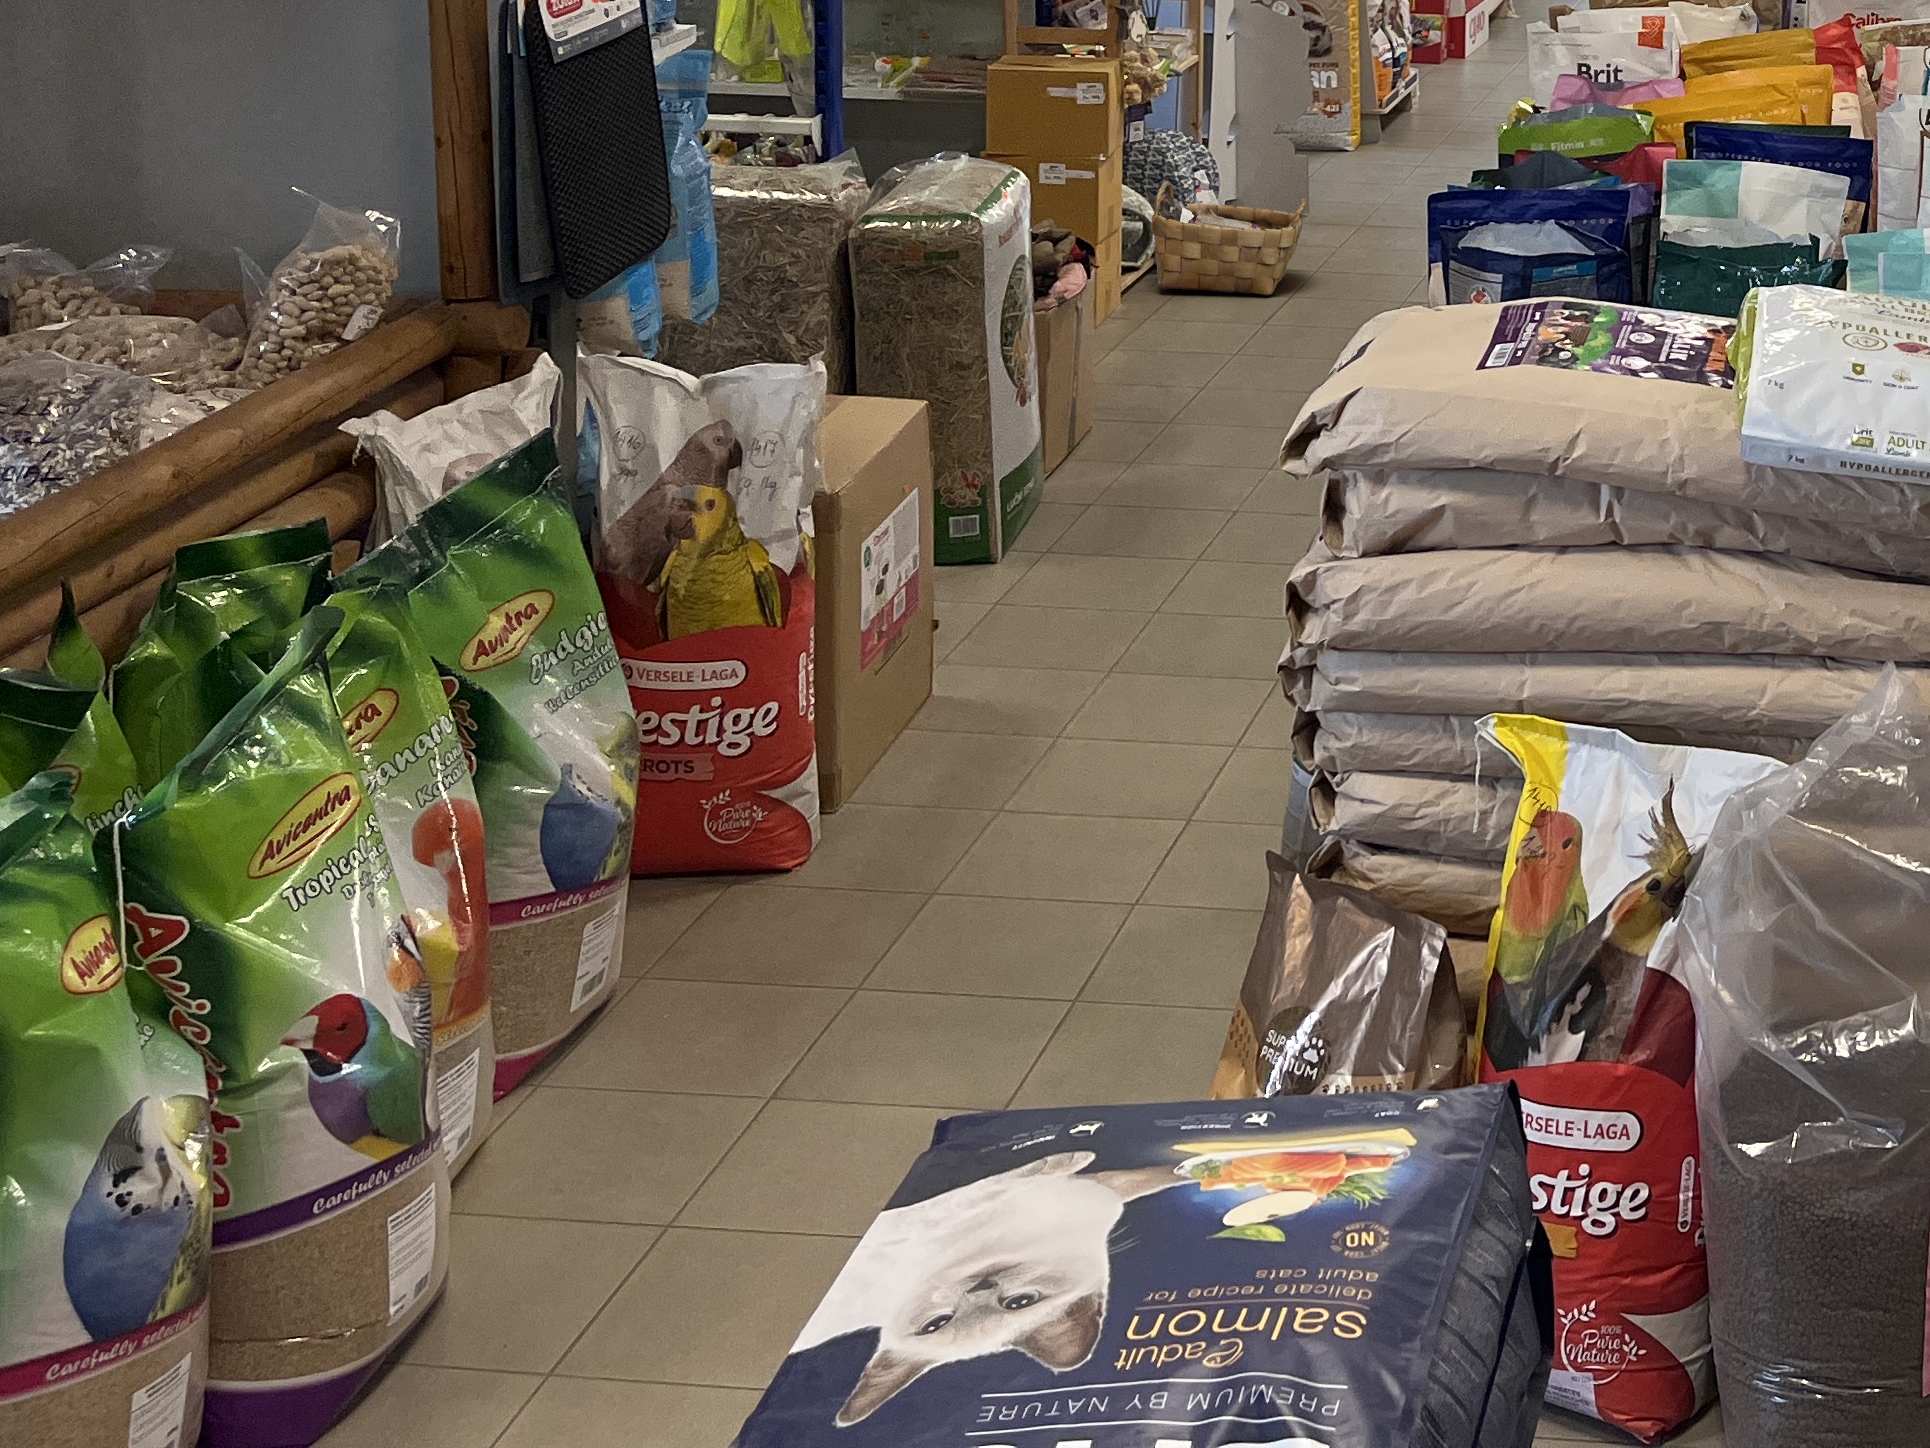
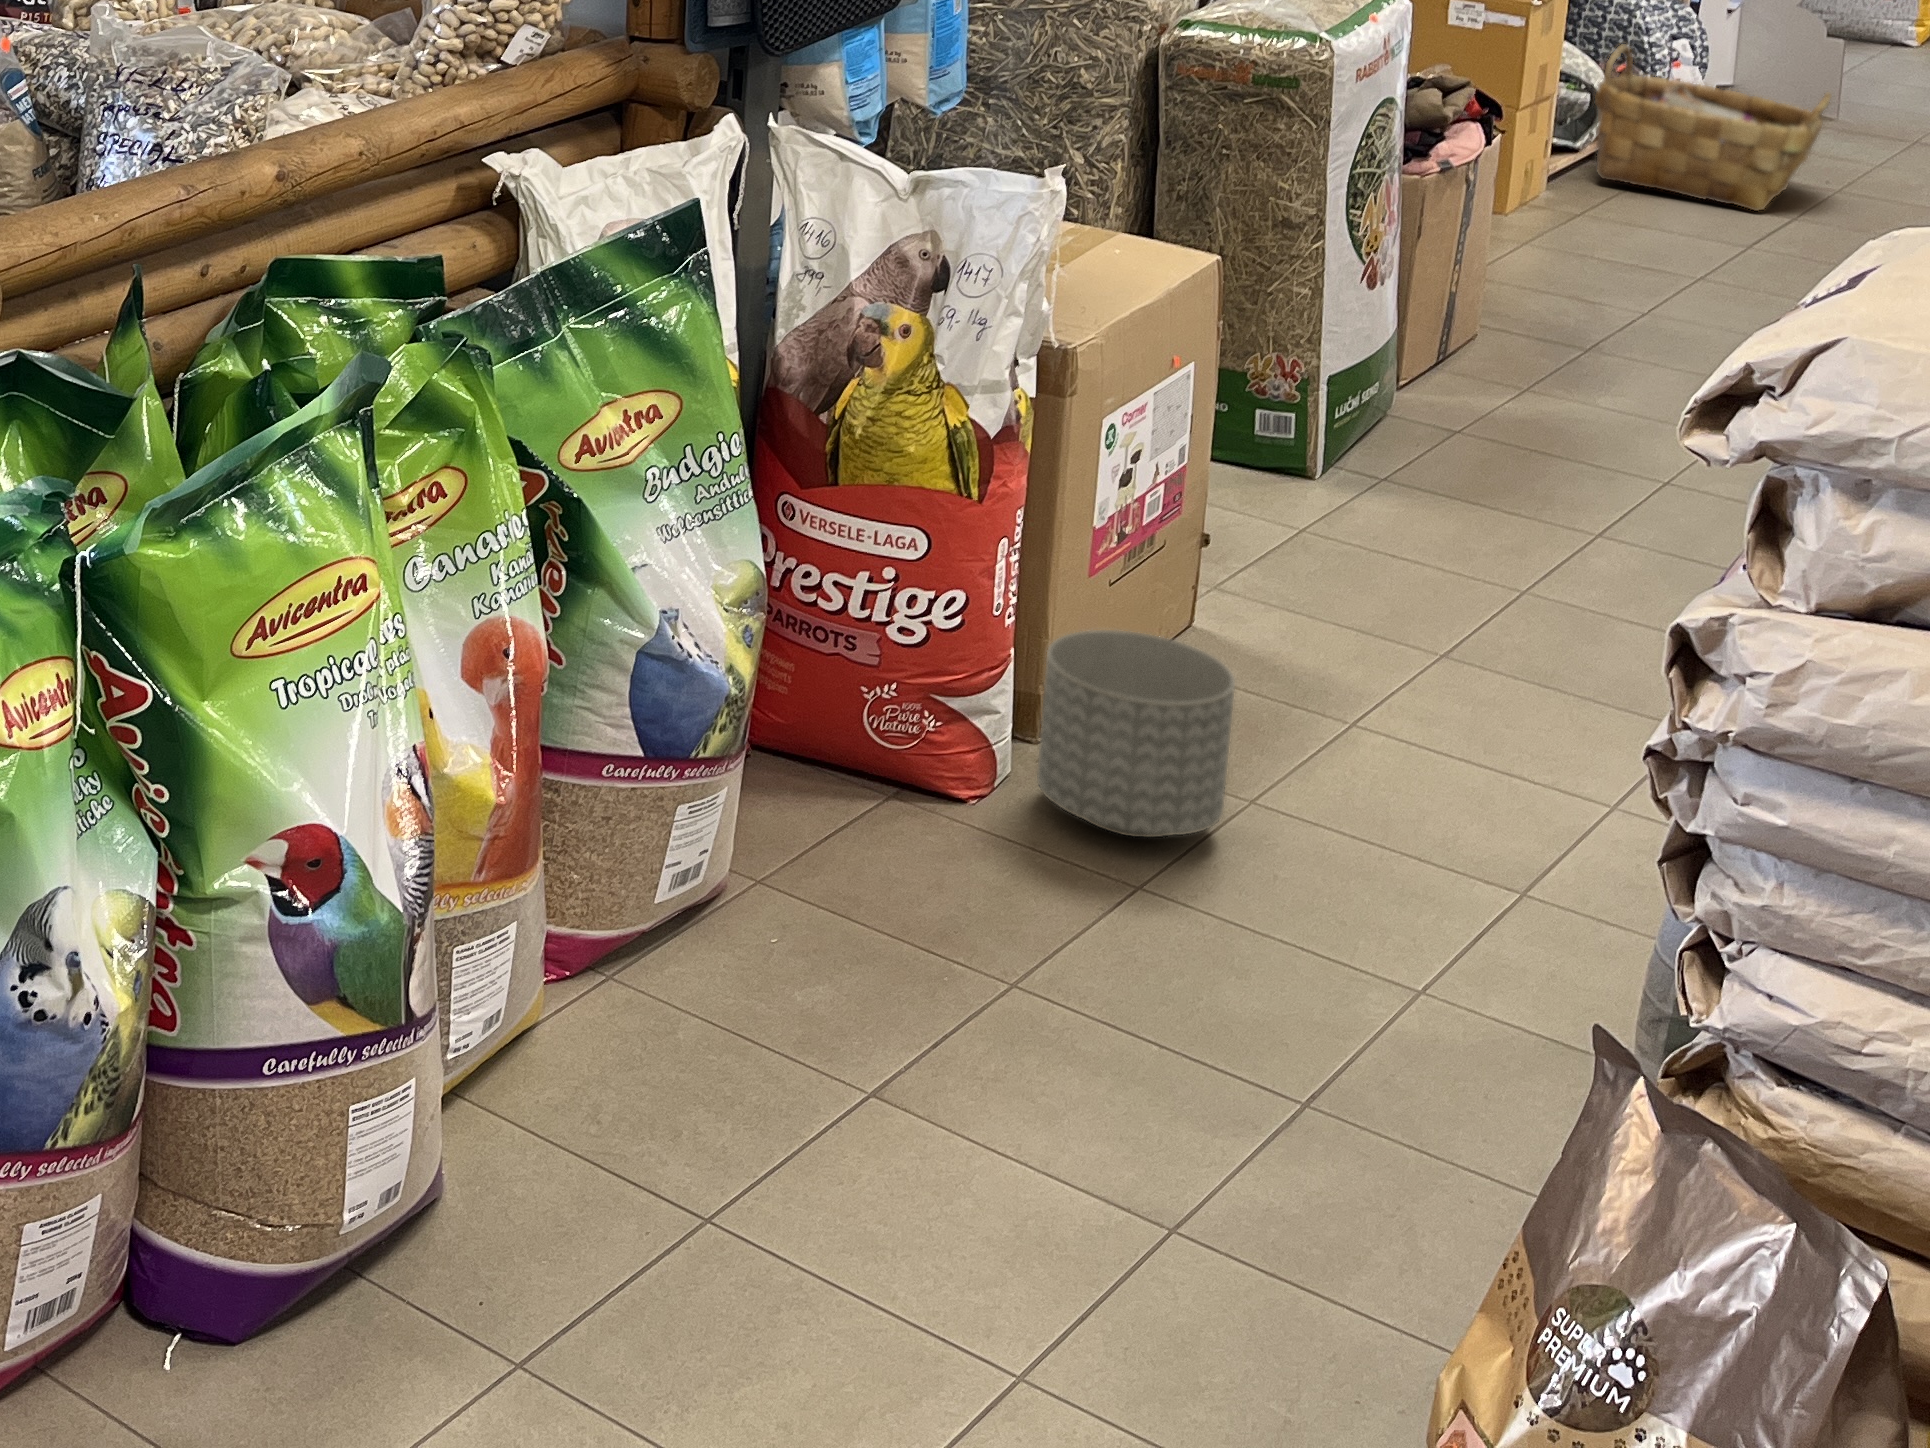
planter: none [841,699,982,857] -> present [1037,630,1235,837]

